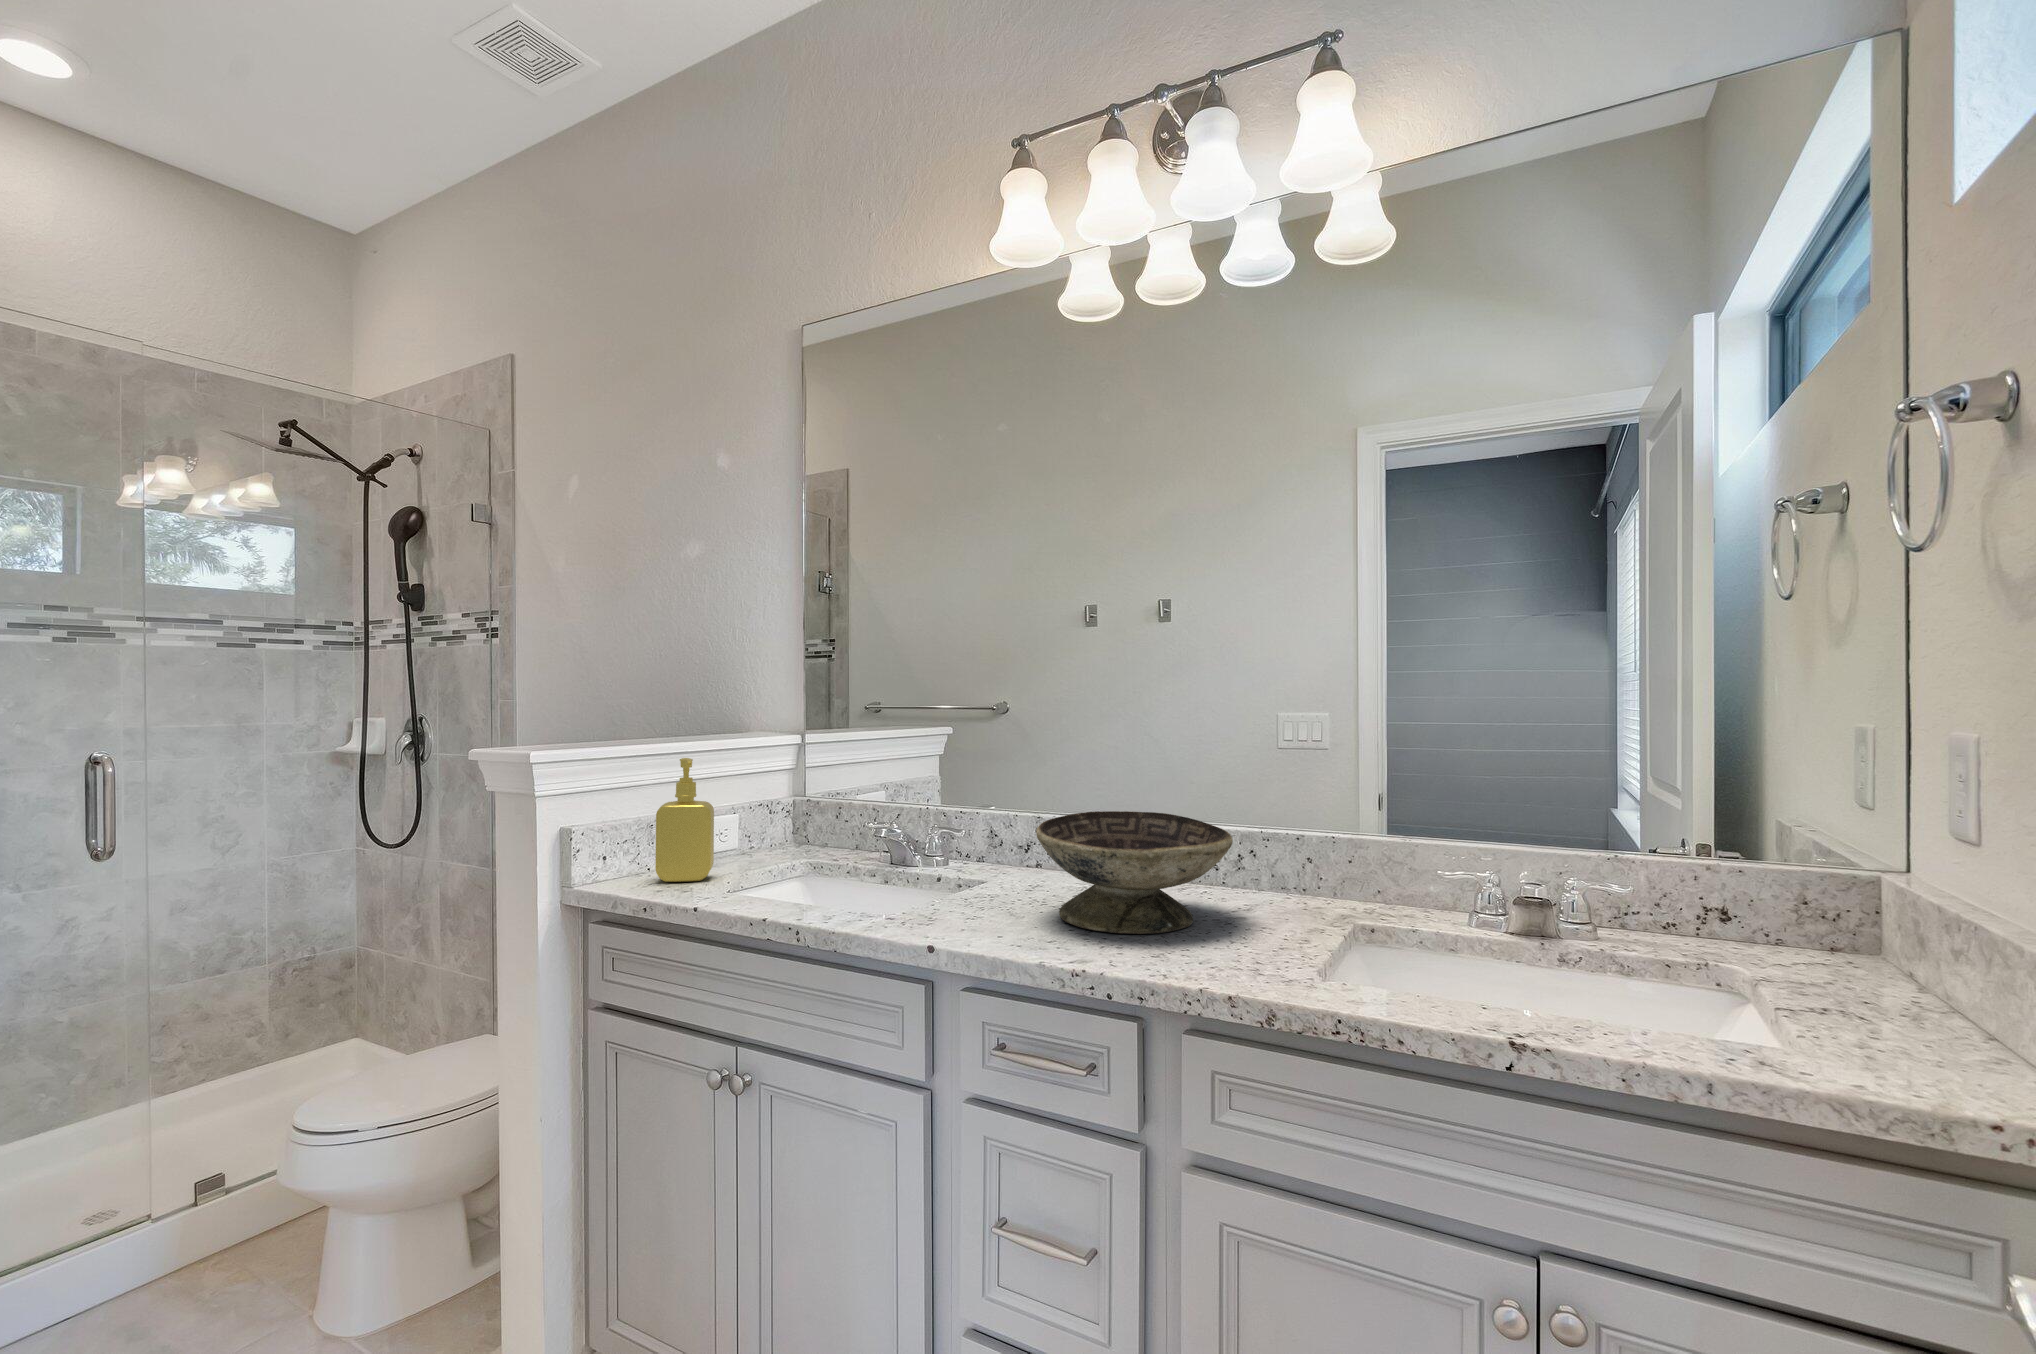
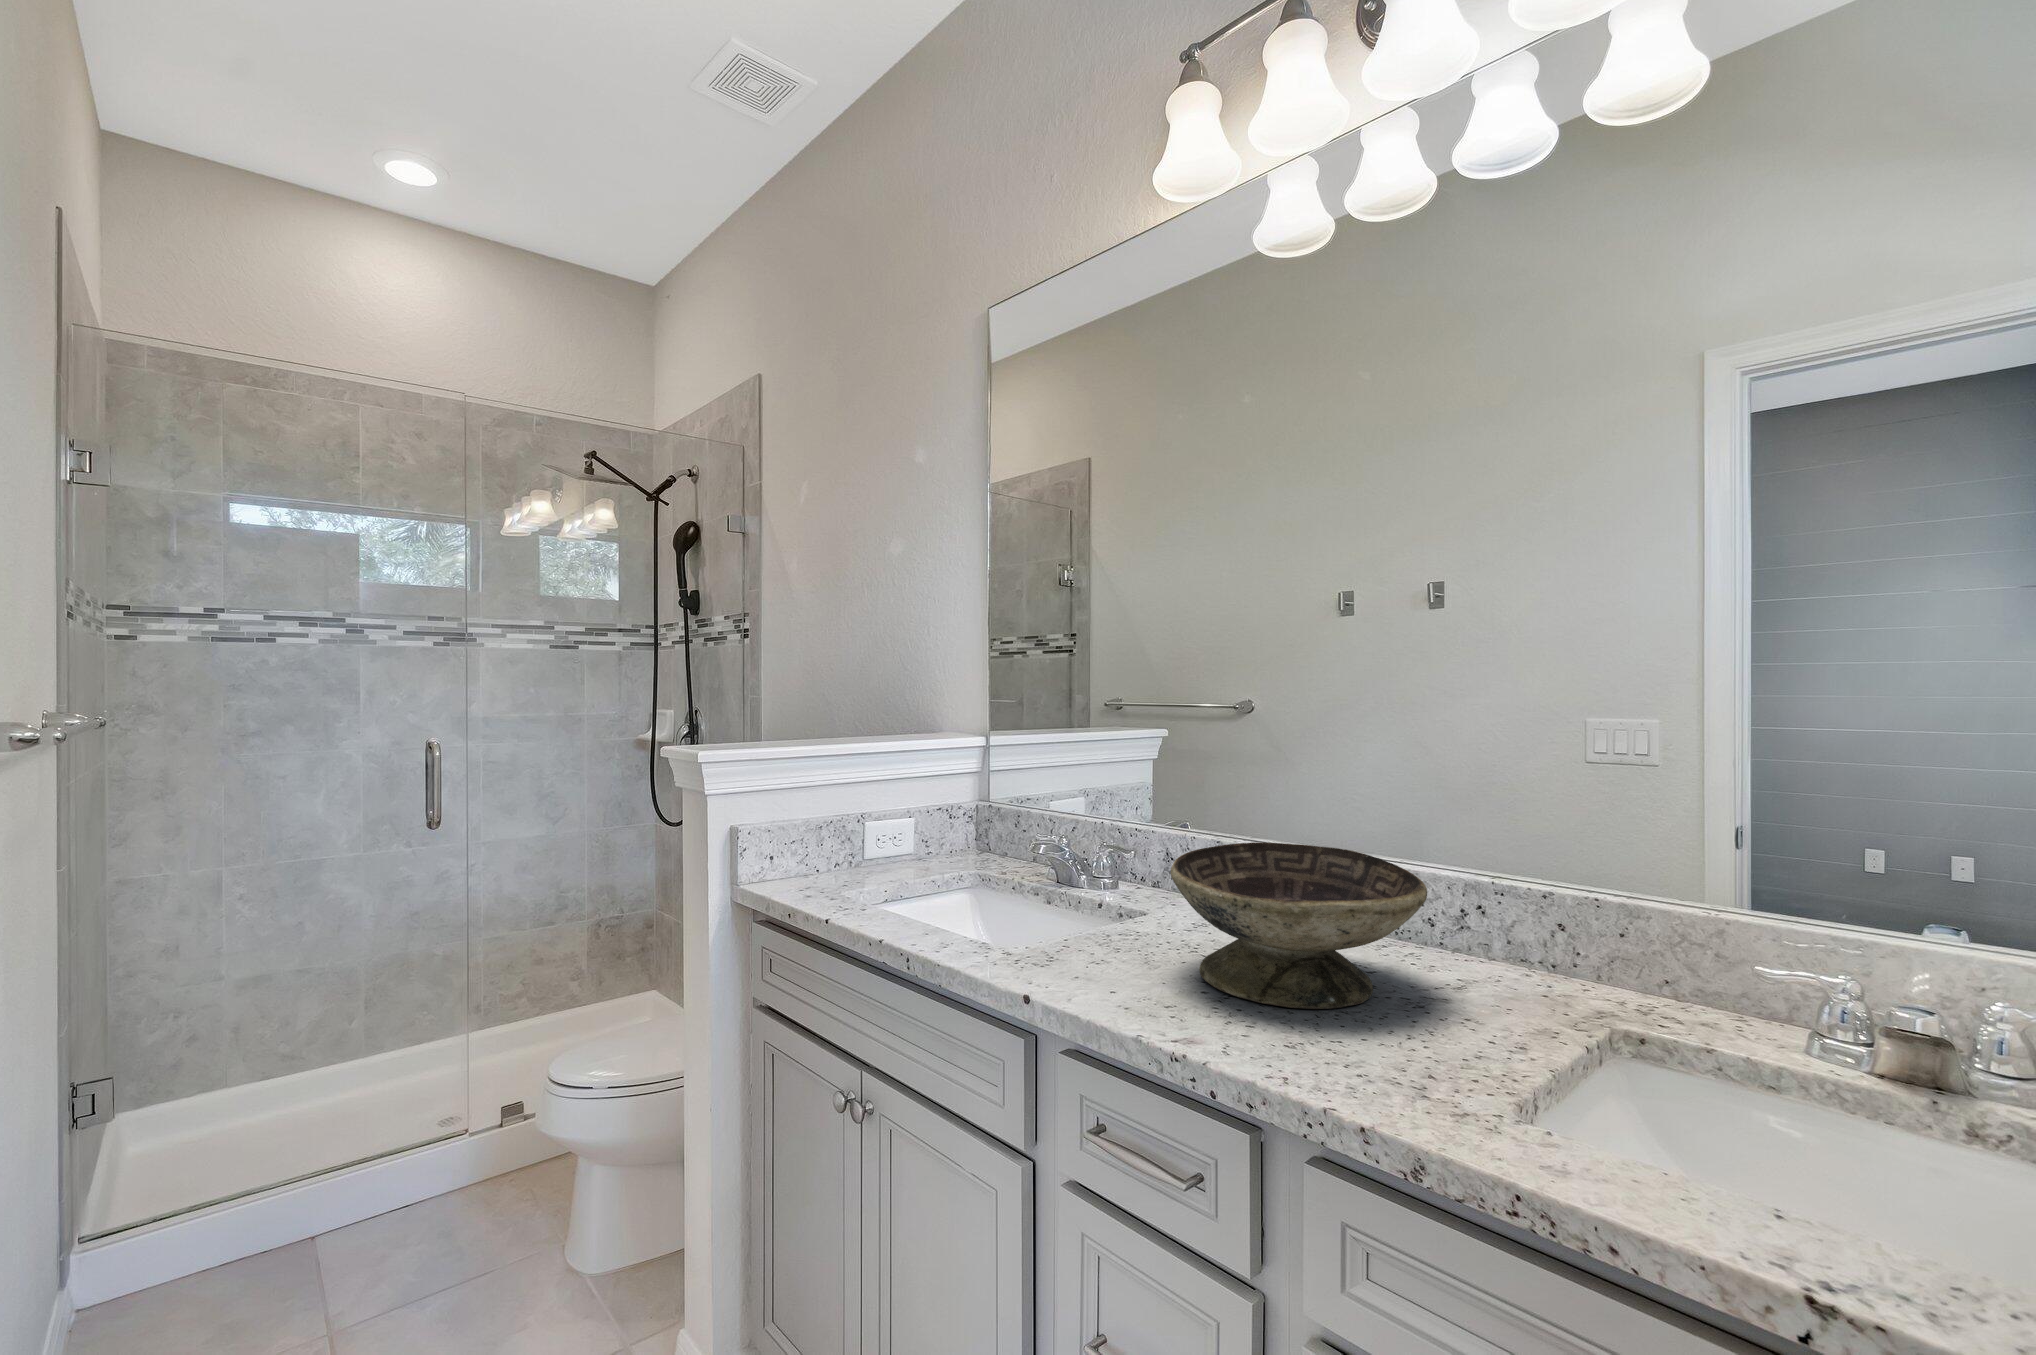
soap dispenser: present [655,758,714,882] -> none [813,758,874,886]

